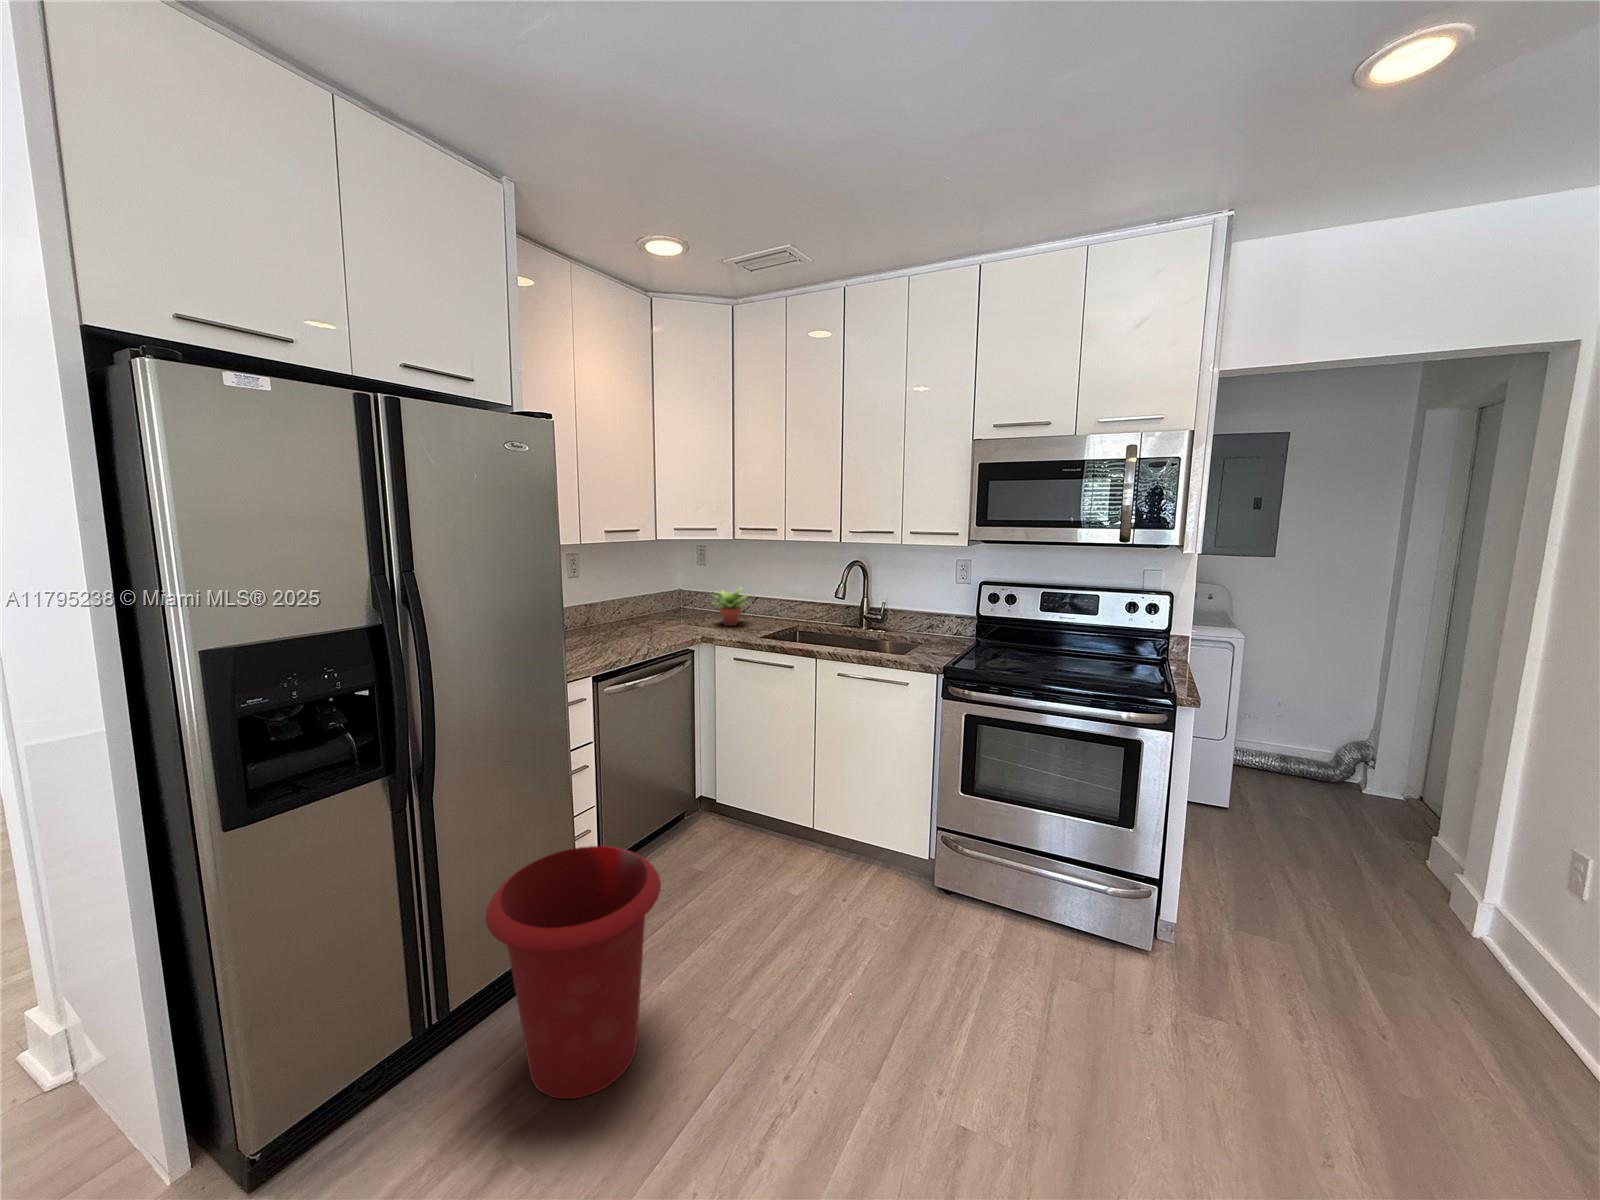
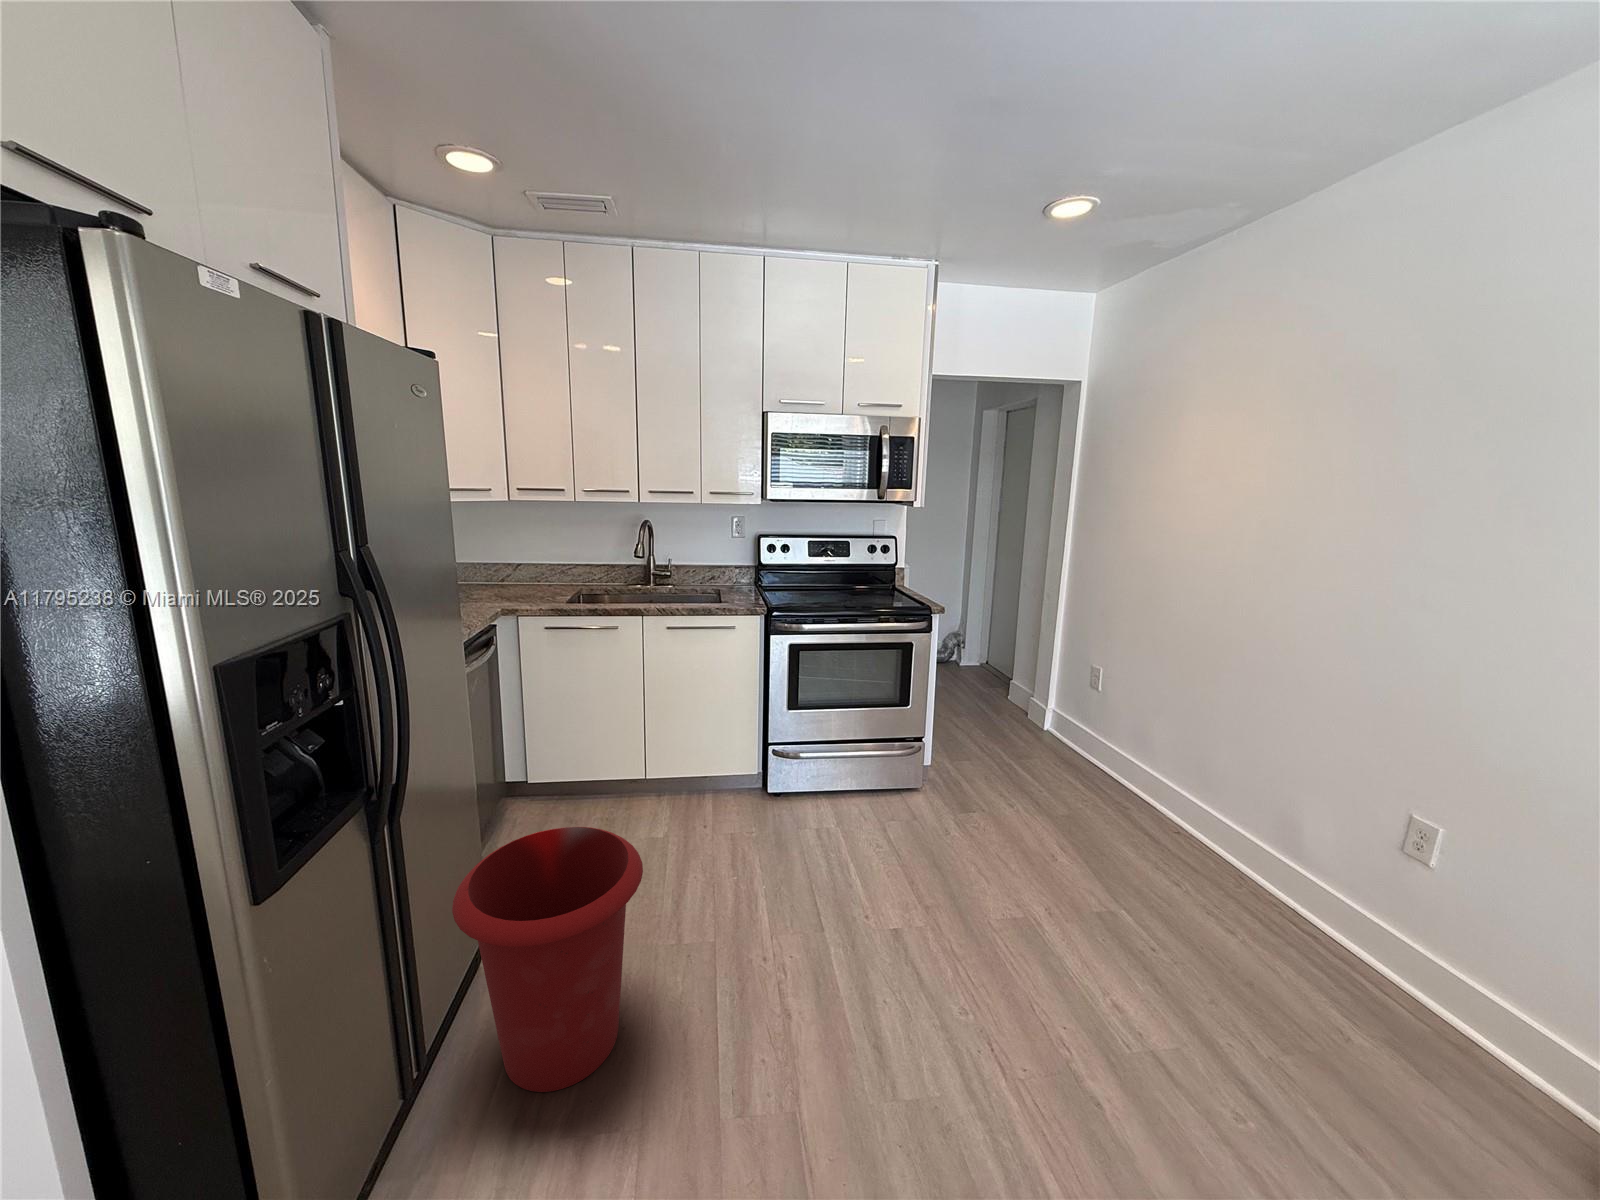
succulent plant: present [716,588,746,626] -> none [487,552,533,596]

